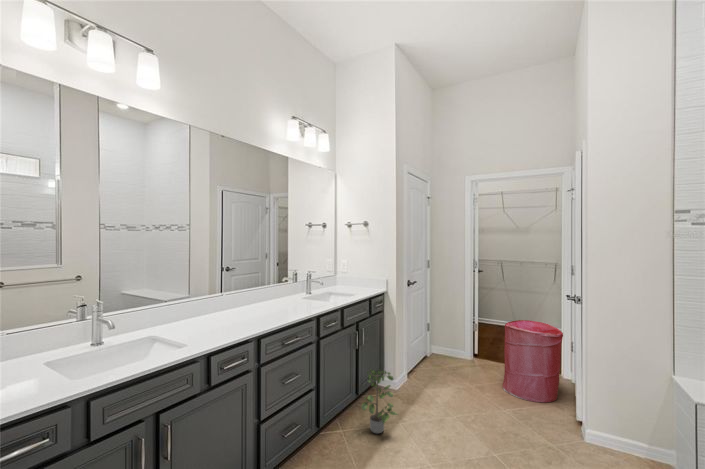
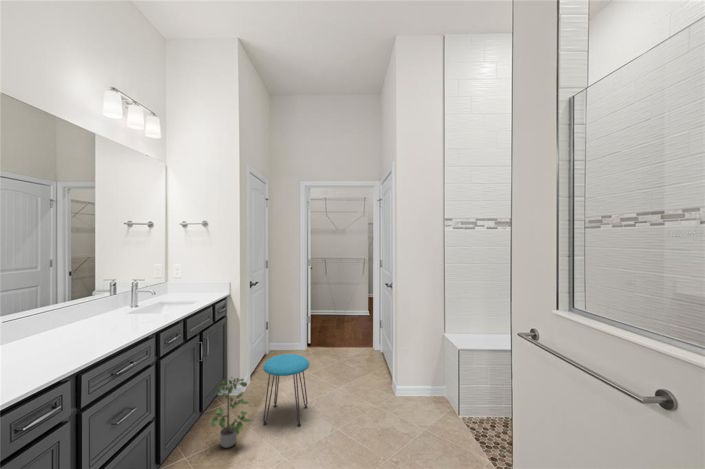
laundry hamper: present [503,320,563,402] -> none [337,307,382,375]
stool: none [411,358,461,436] -> present [263,354,309,426]

